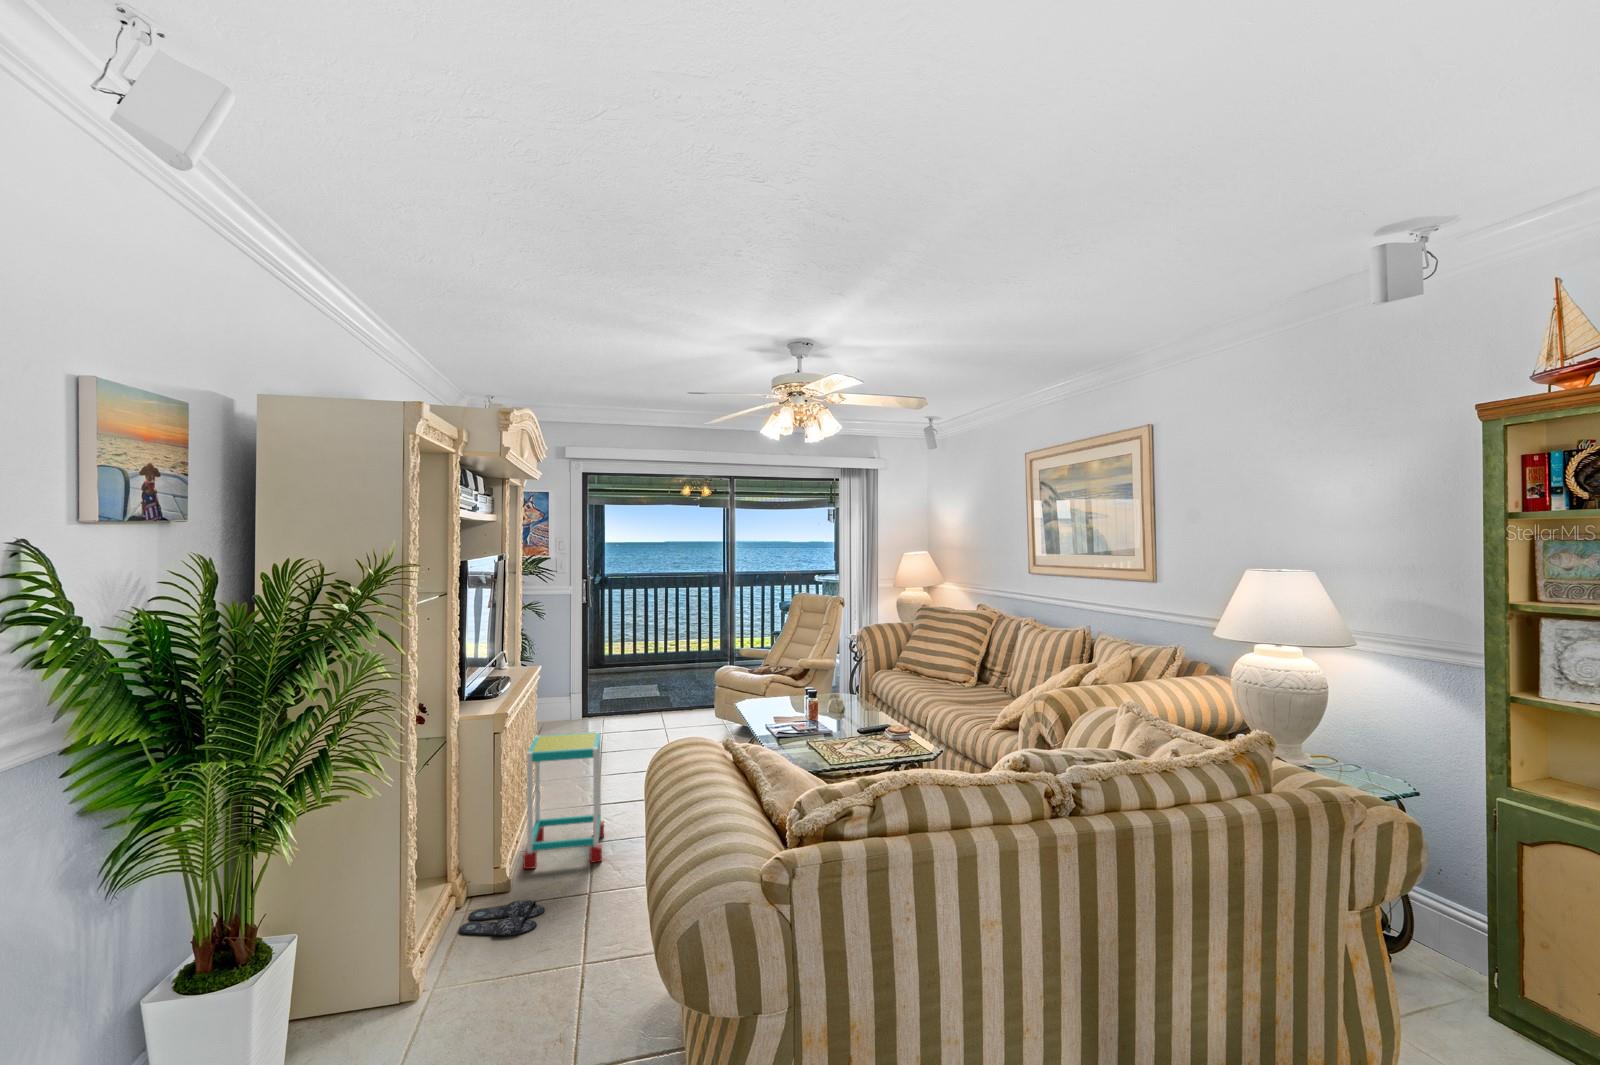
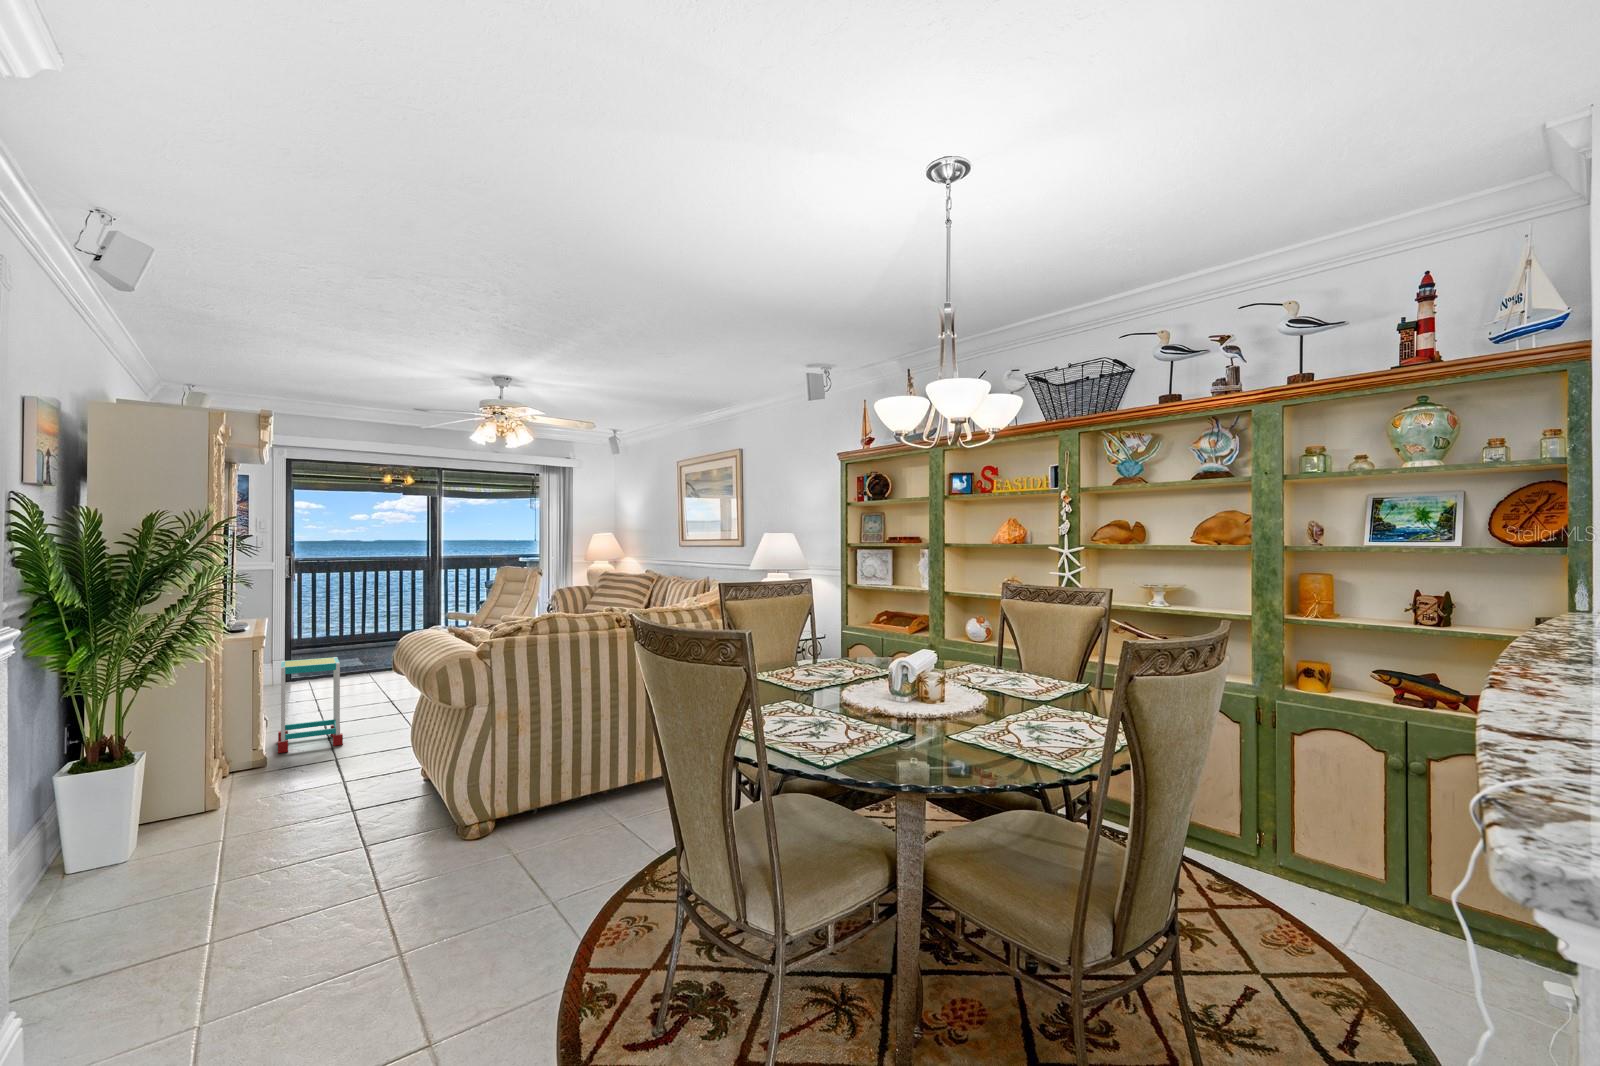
slippers: present [459,900,544,936] -> none [240,762,305,780]

